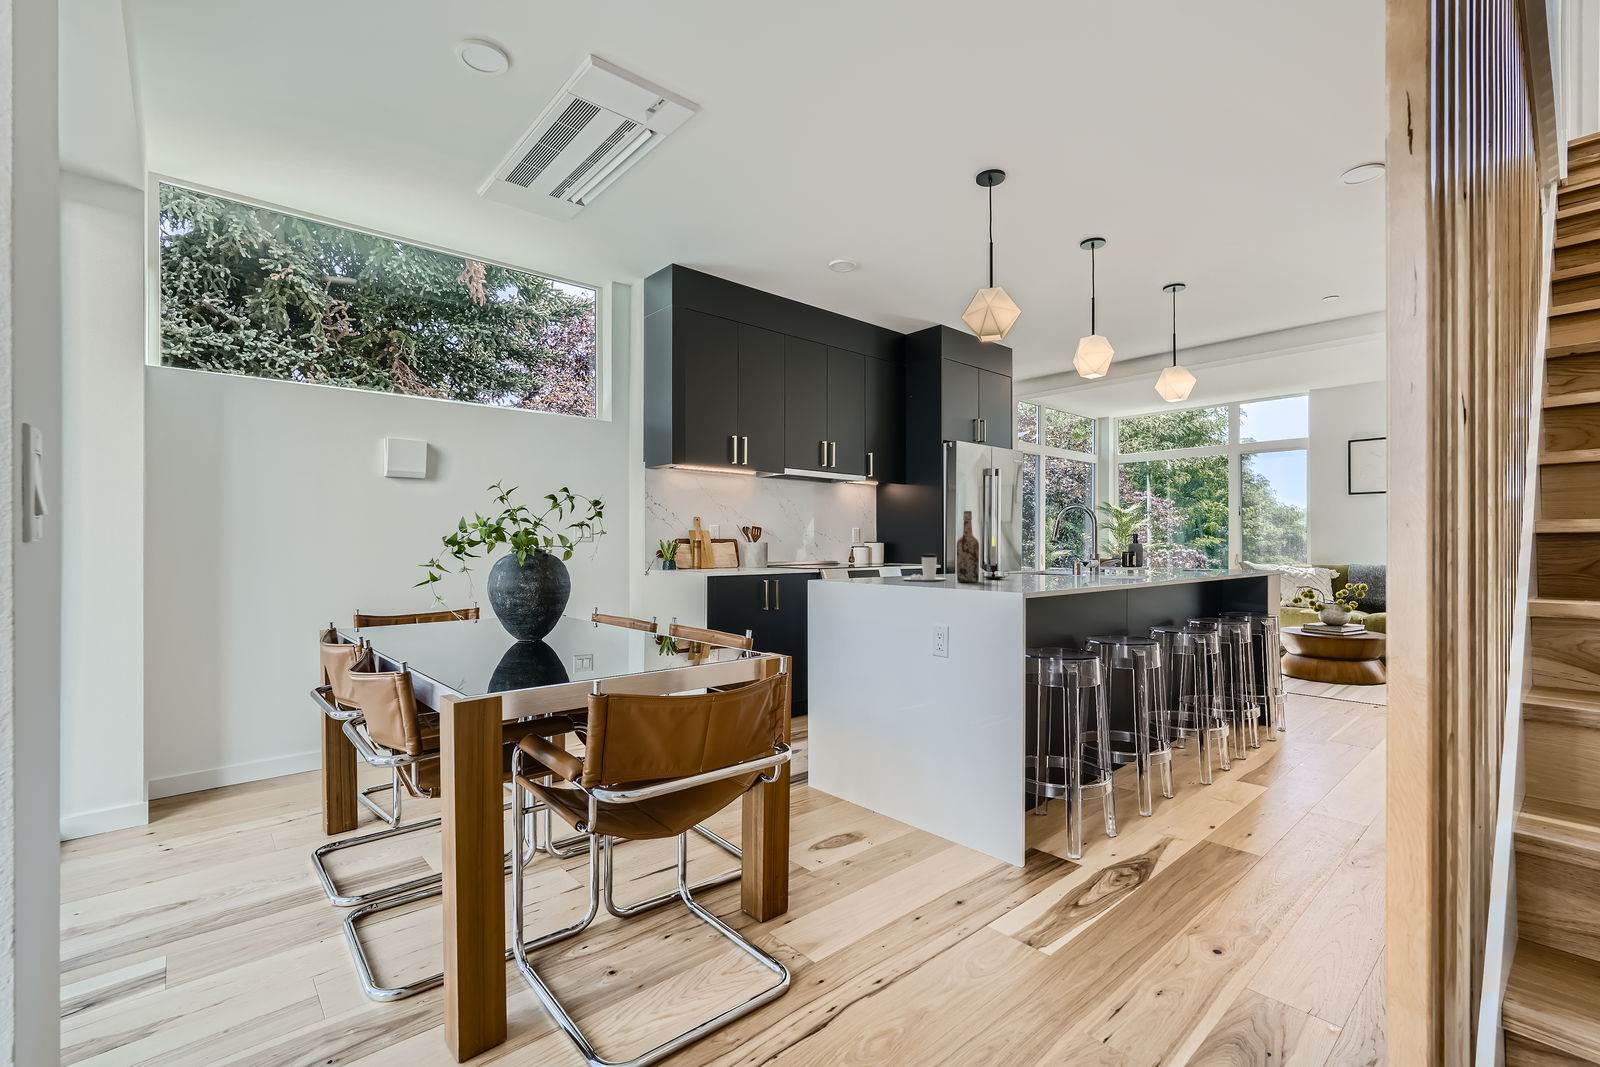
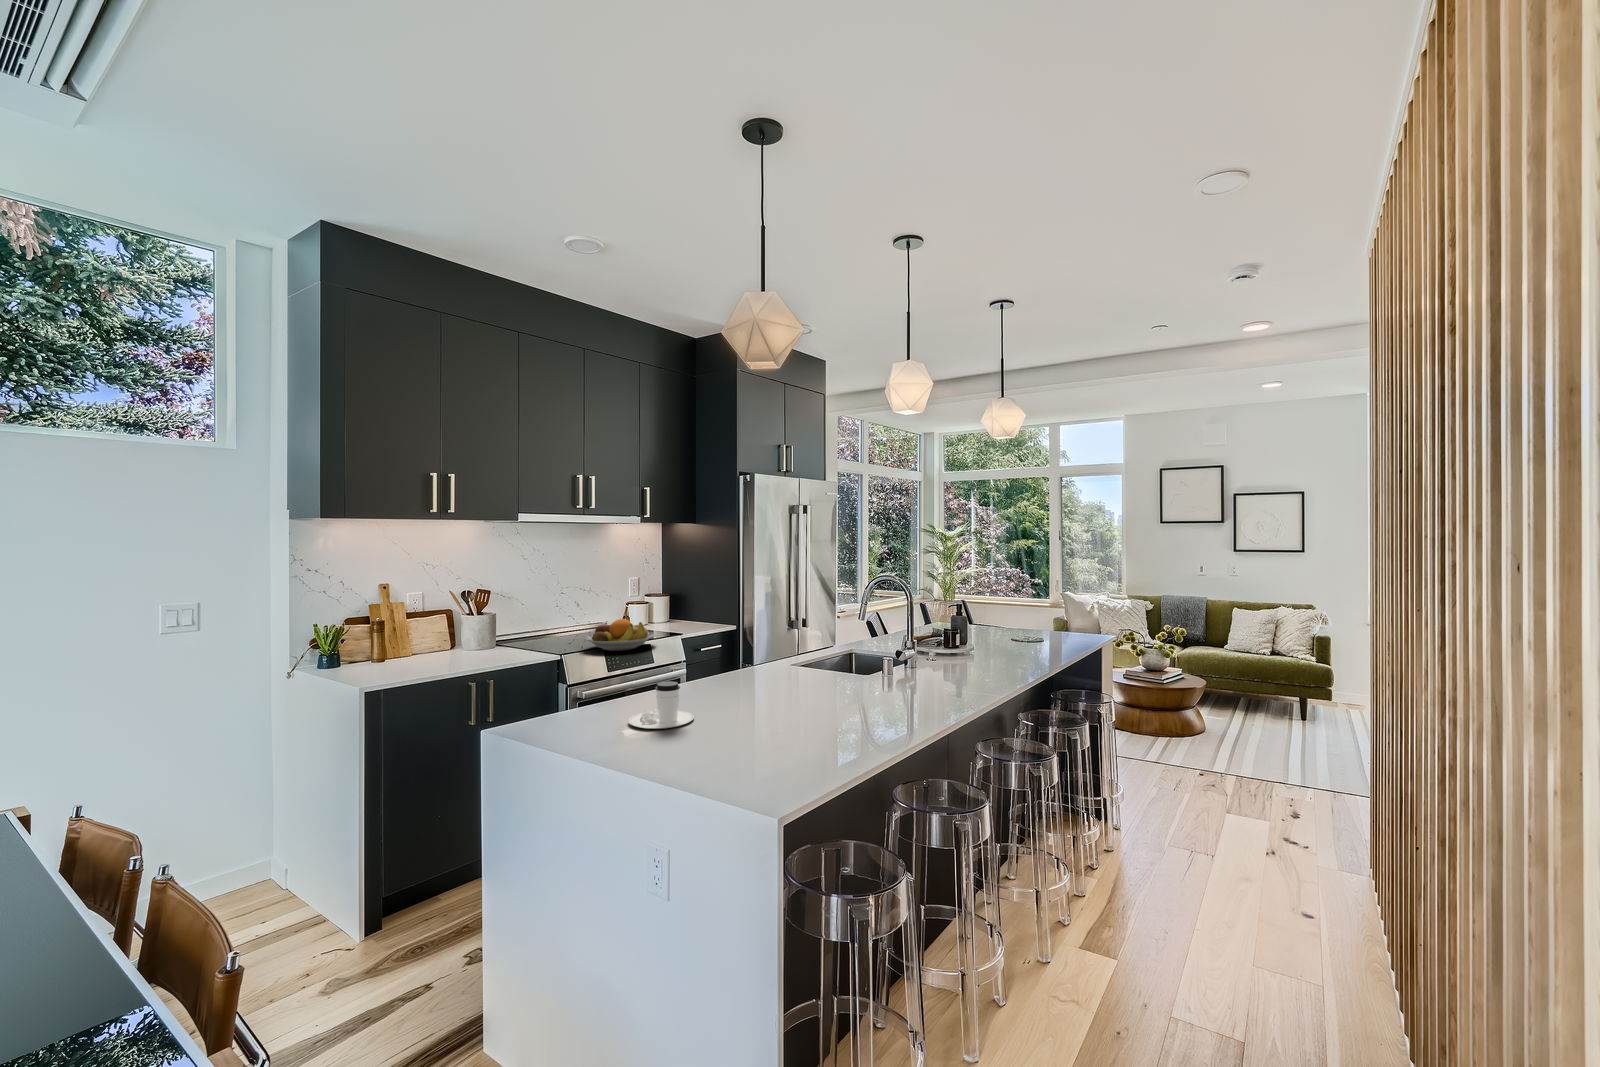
wine bottle: present [957,511,979,582] -> none [698,632,731,745]
candle: present [983,536,1008,579] -> none [746,653,783,719]
fruit bowl: none [832,547,885,571] -> present [584,619,655,651]

